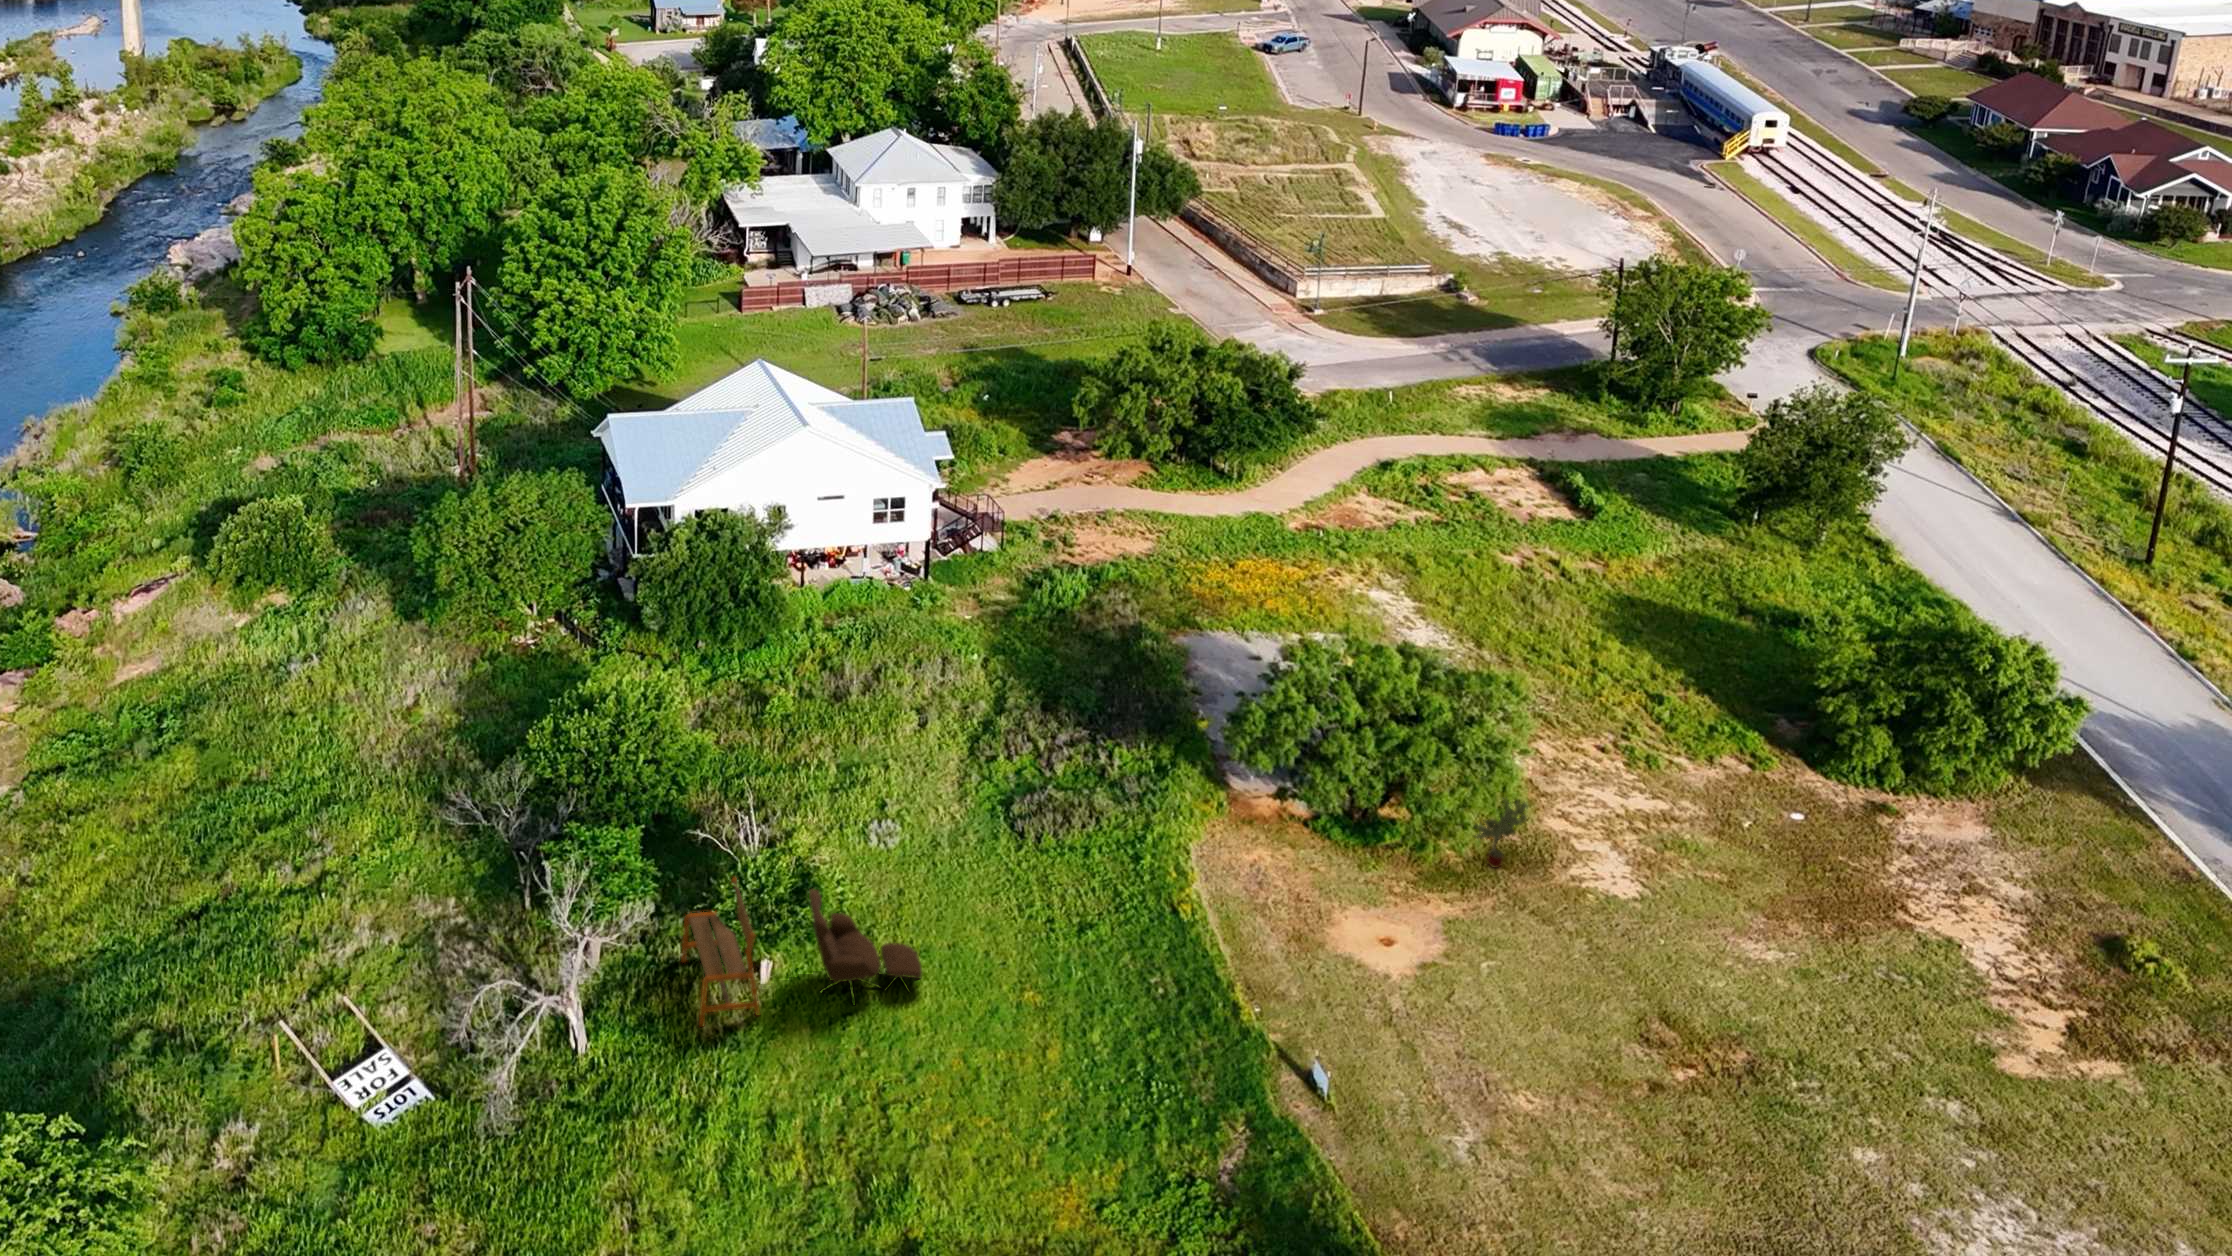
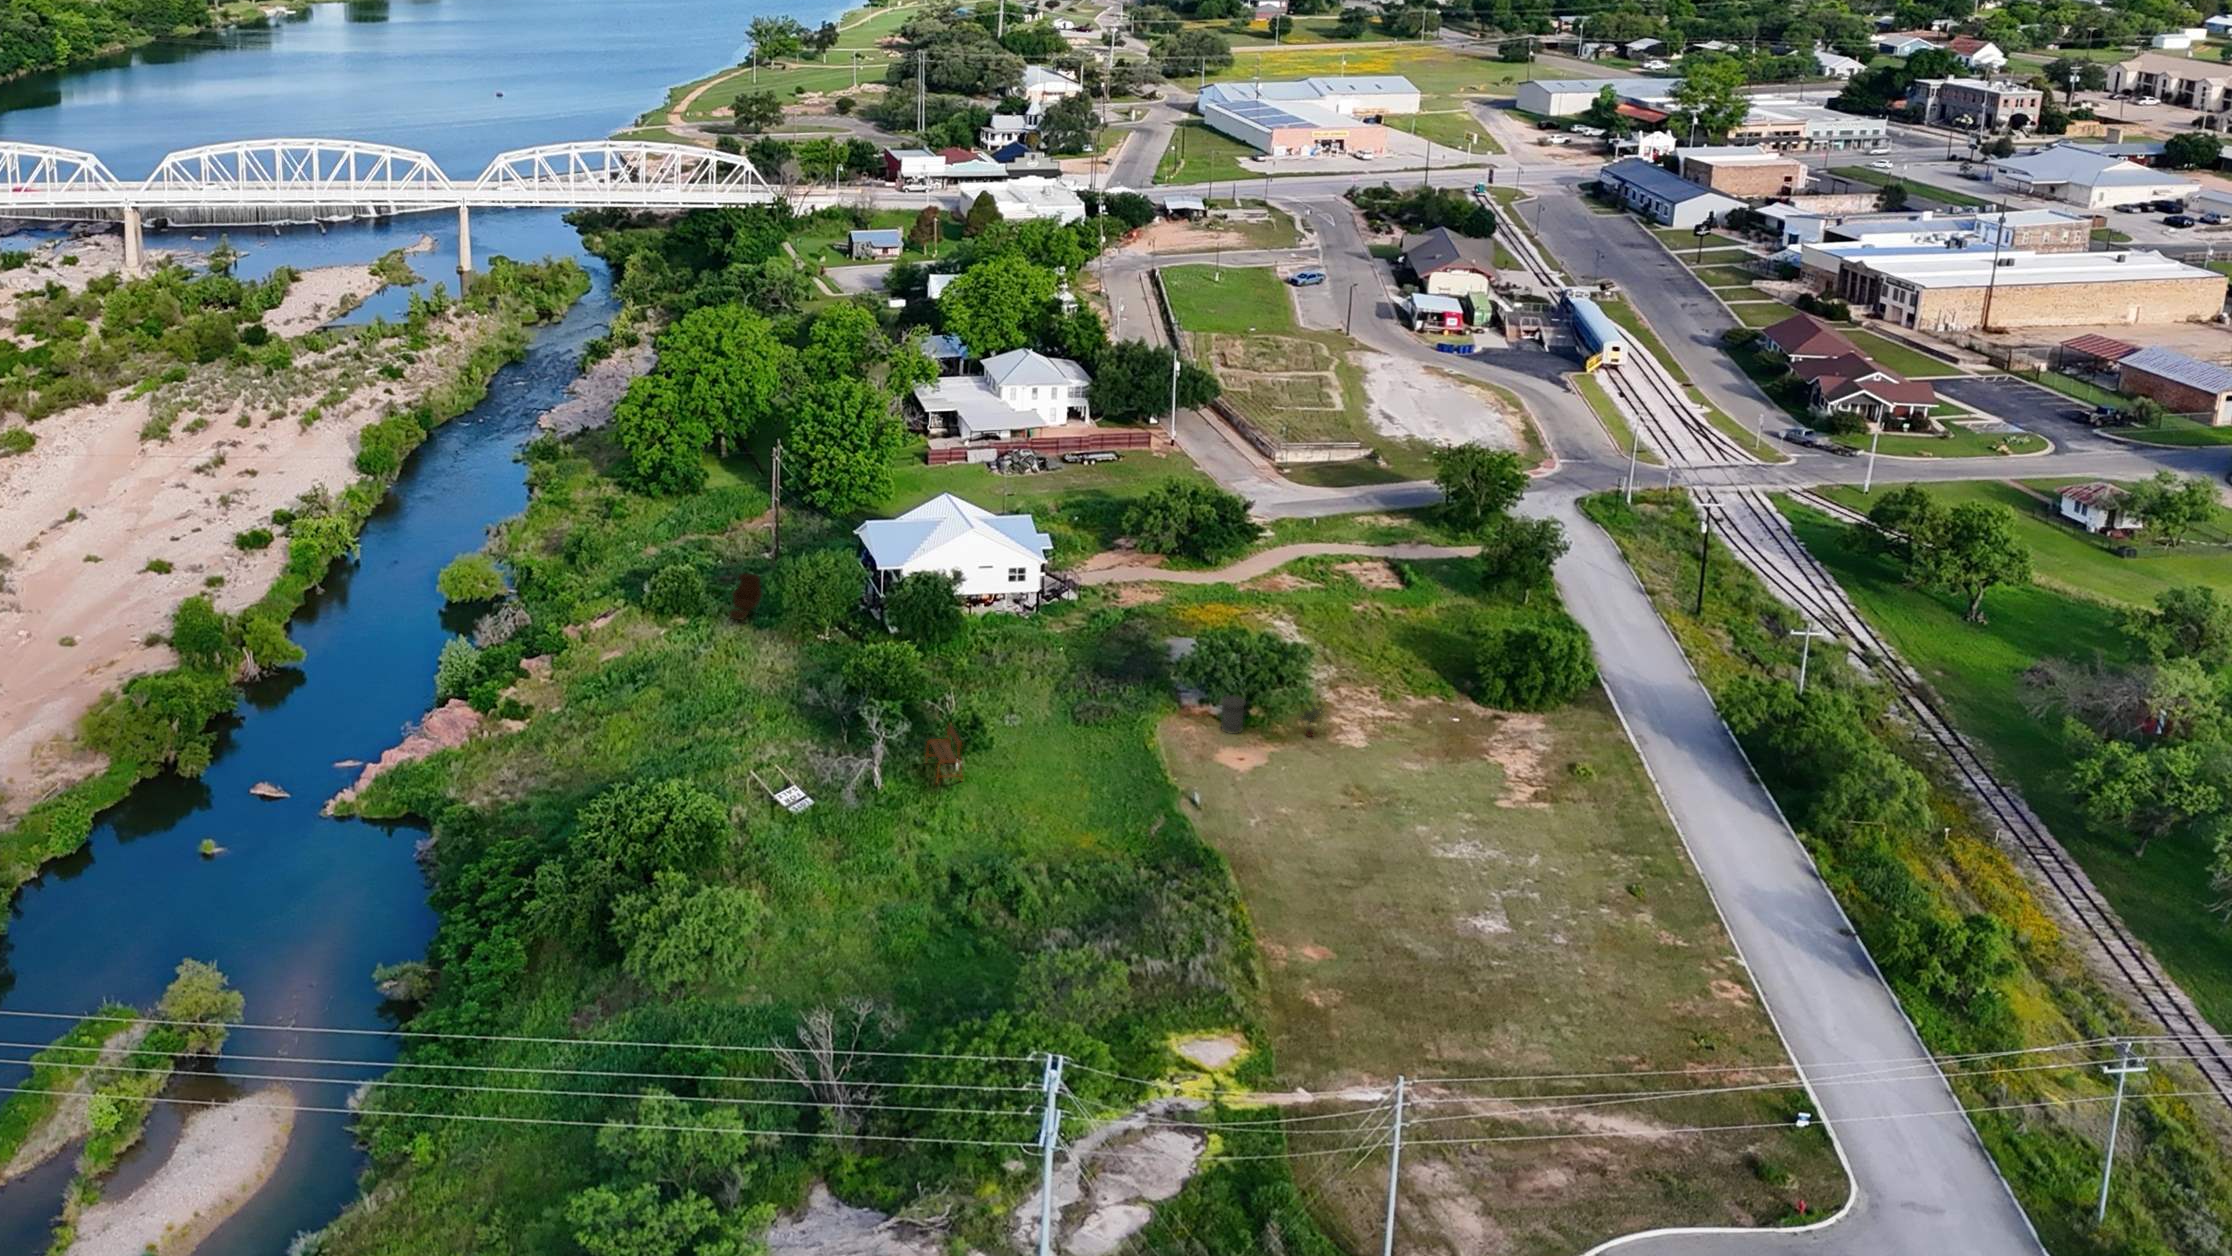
trash can: none [1306,780,1363,862] -> present [1221,696,1246,734]
lounge chair: present [809,889,922,1005] -> present [729,573,762,621]

